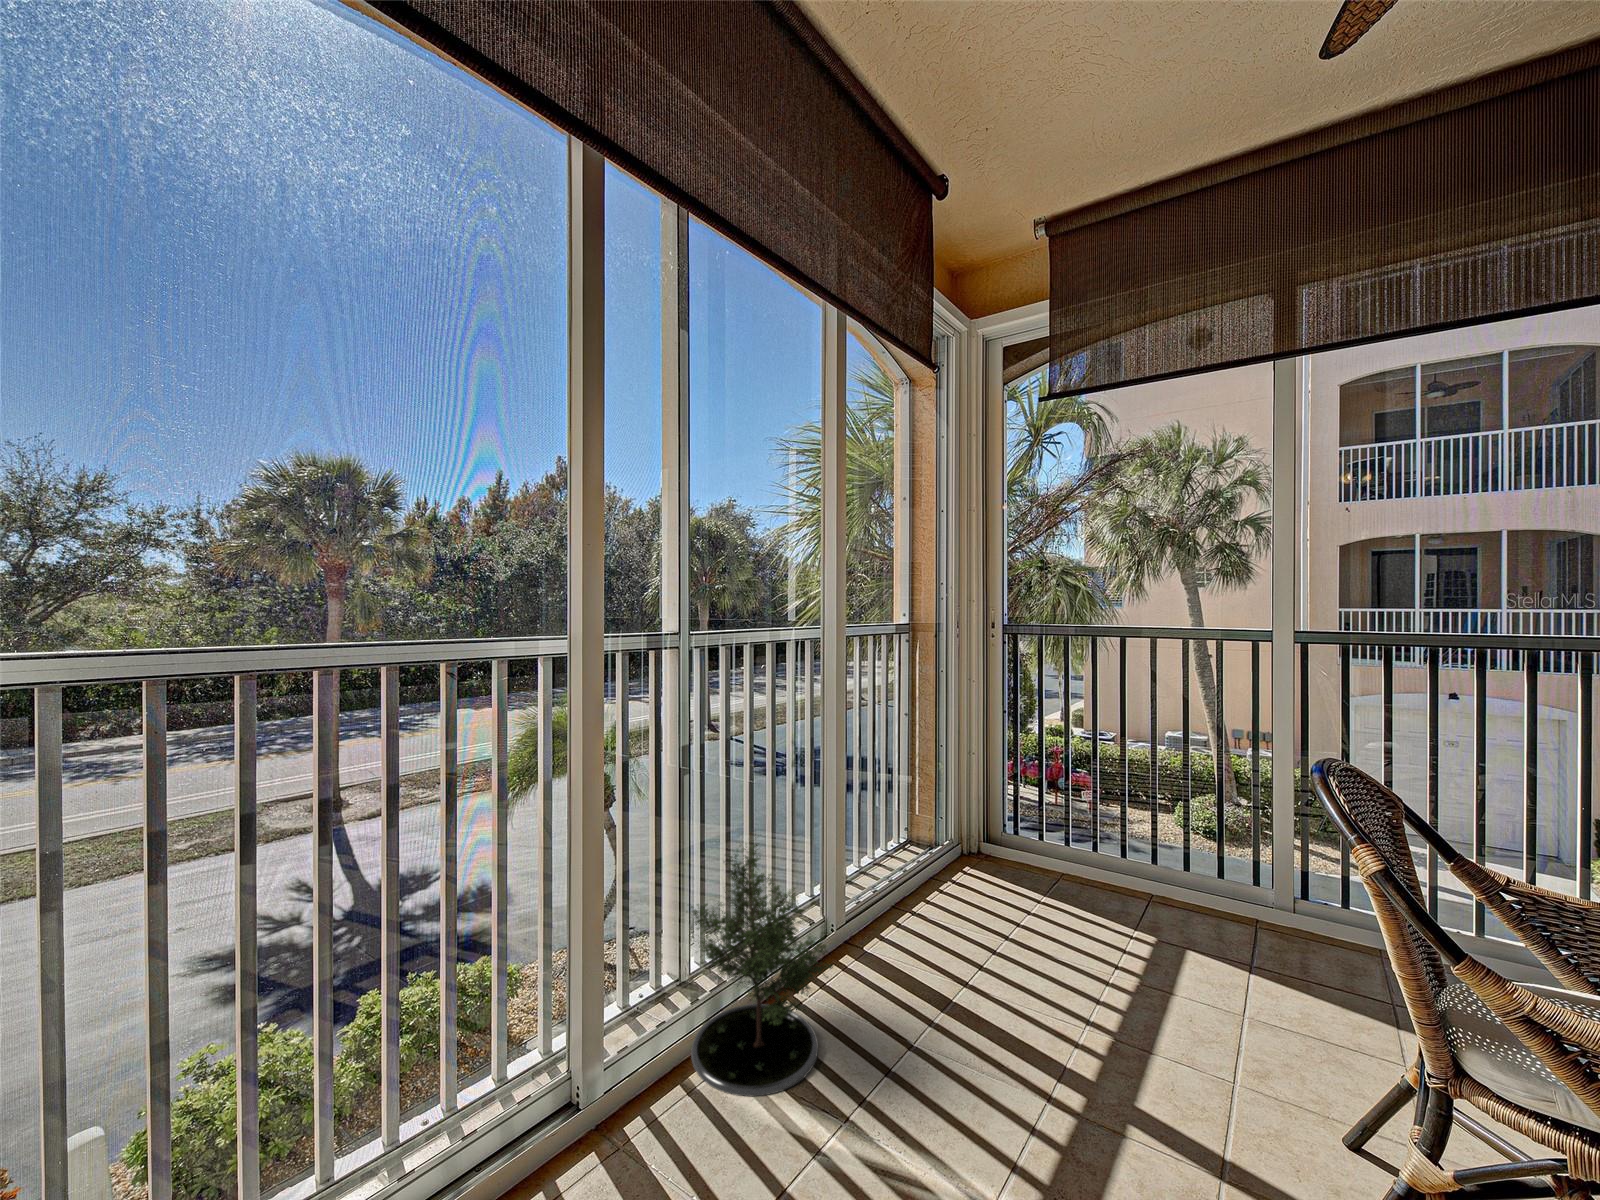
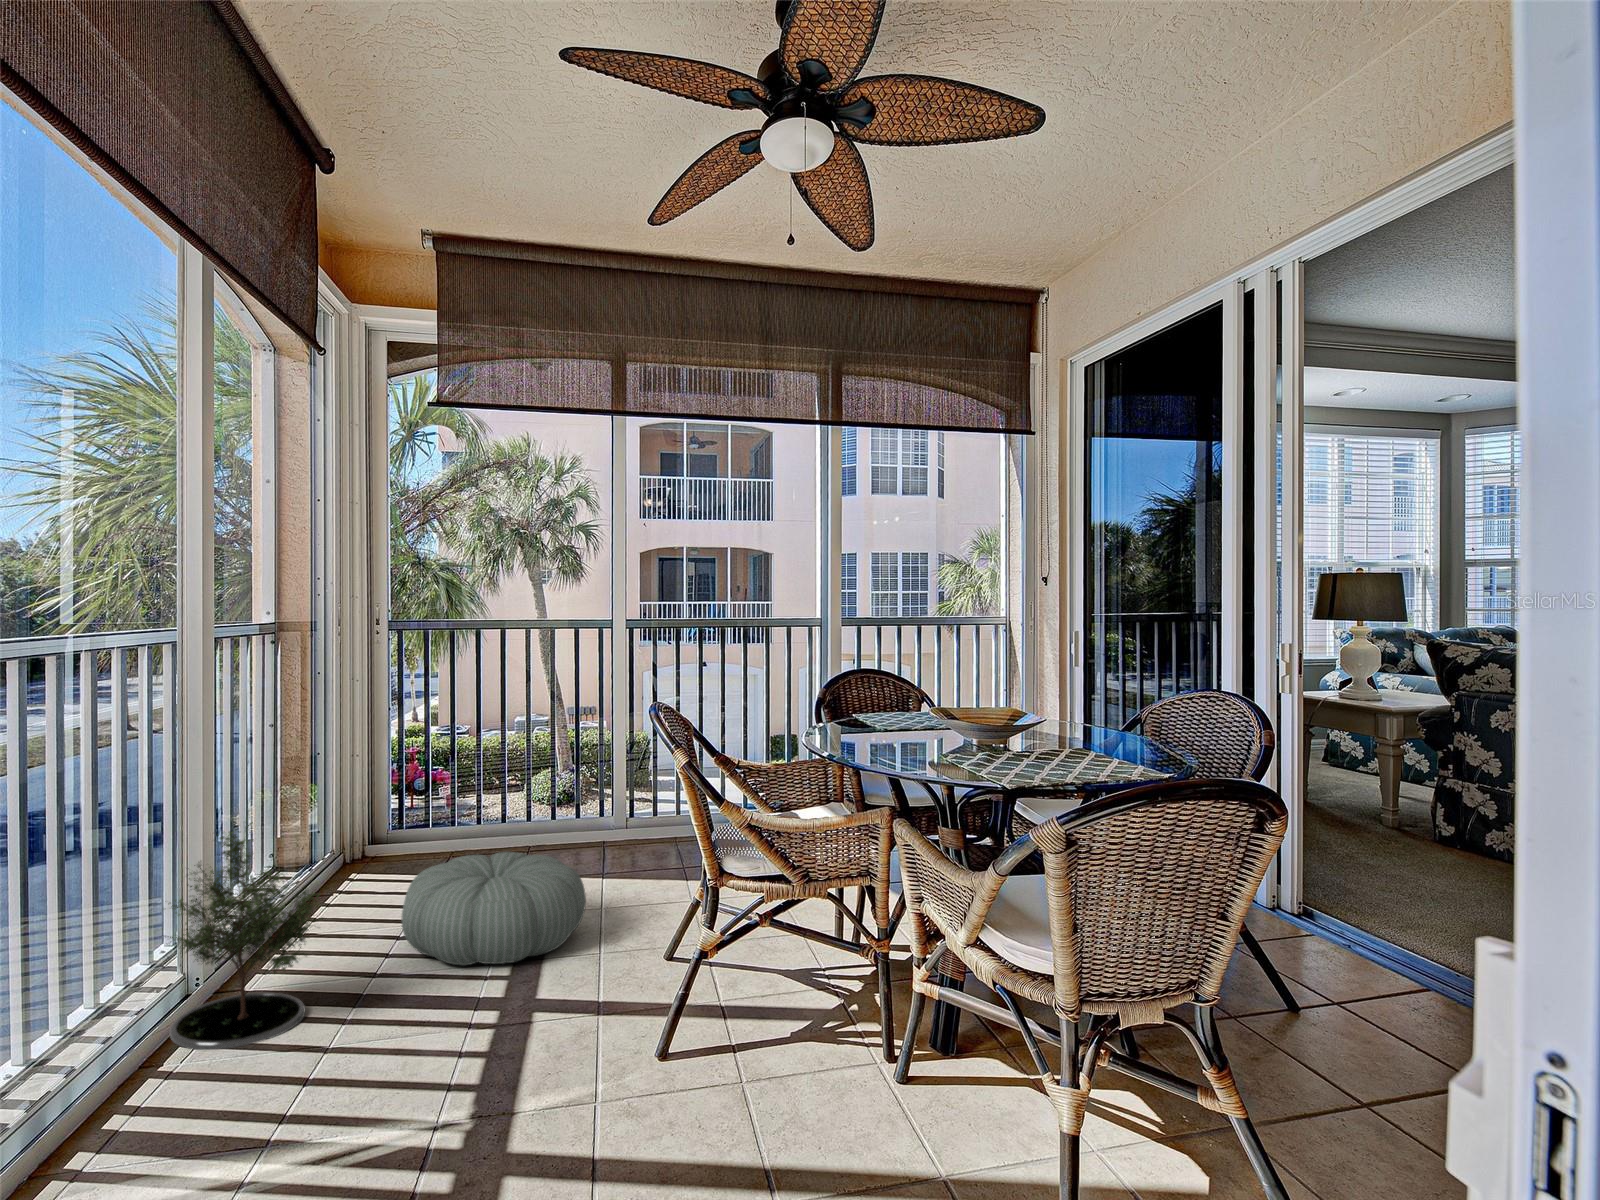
pouf: none [951,908,1200,1107] -> present [402,852,586,965]

